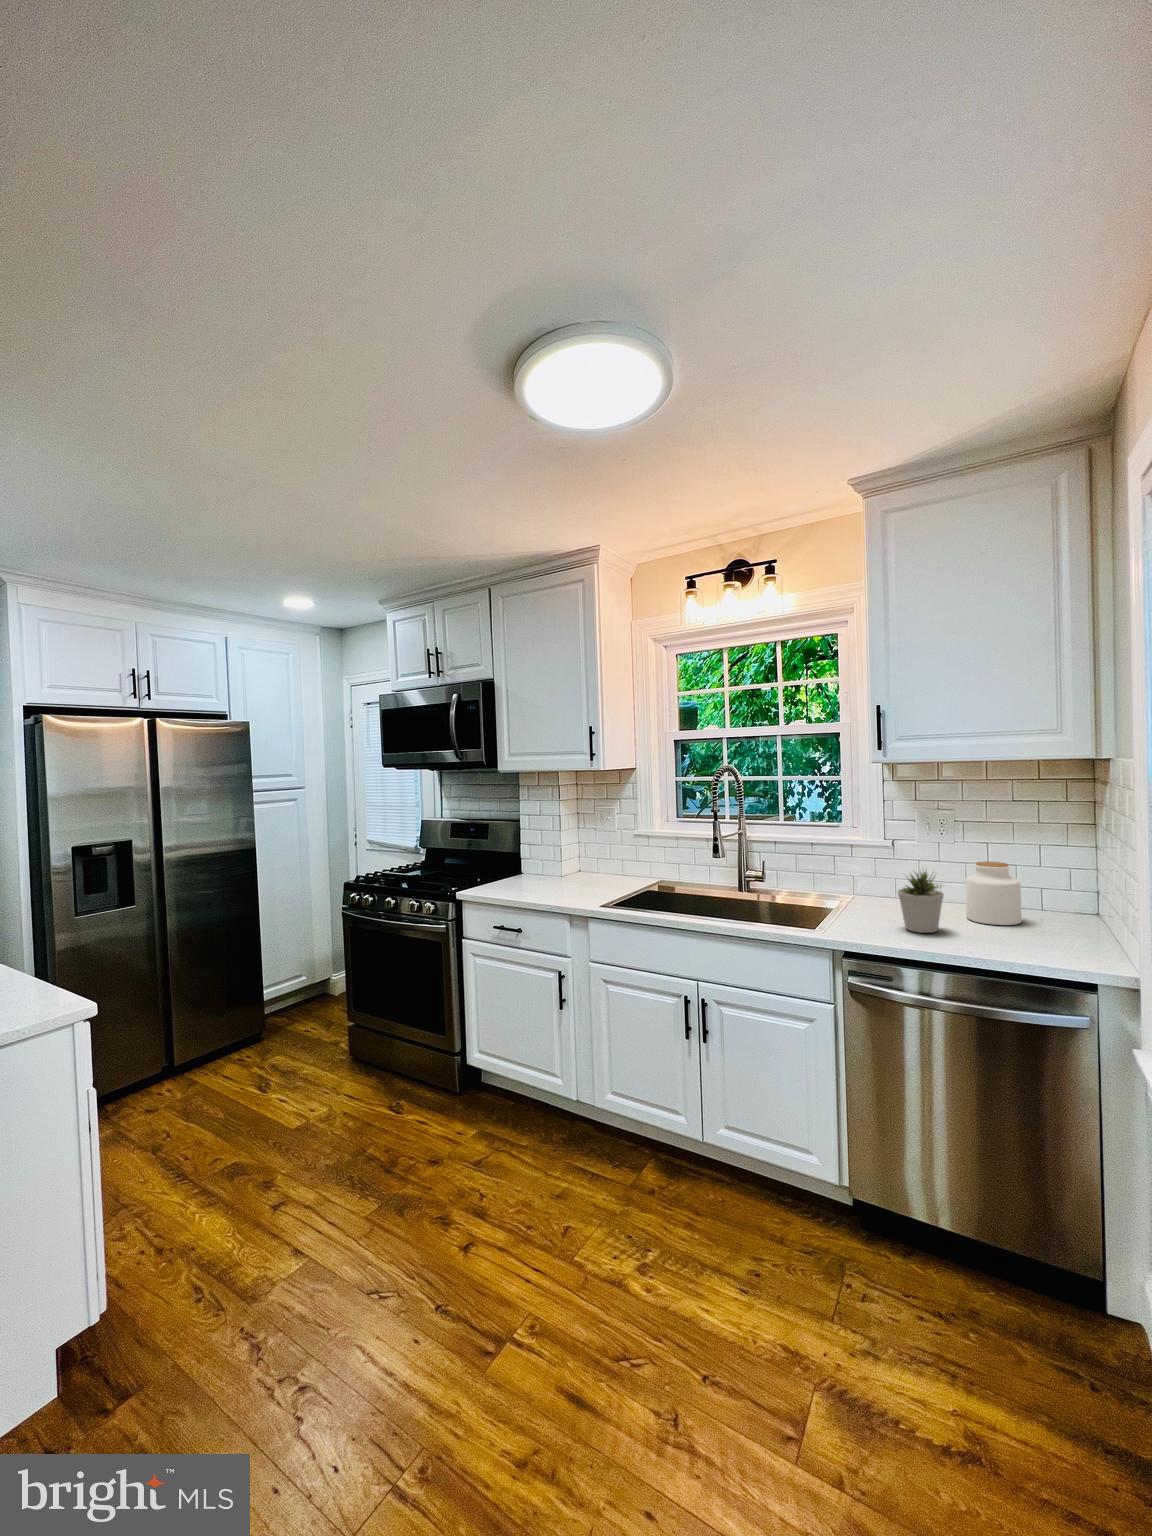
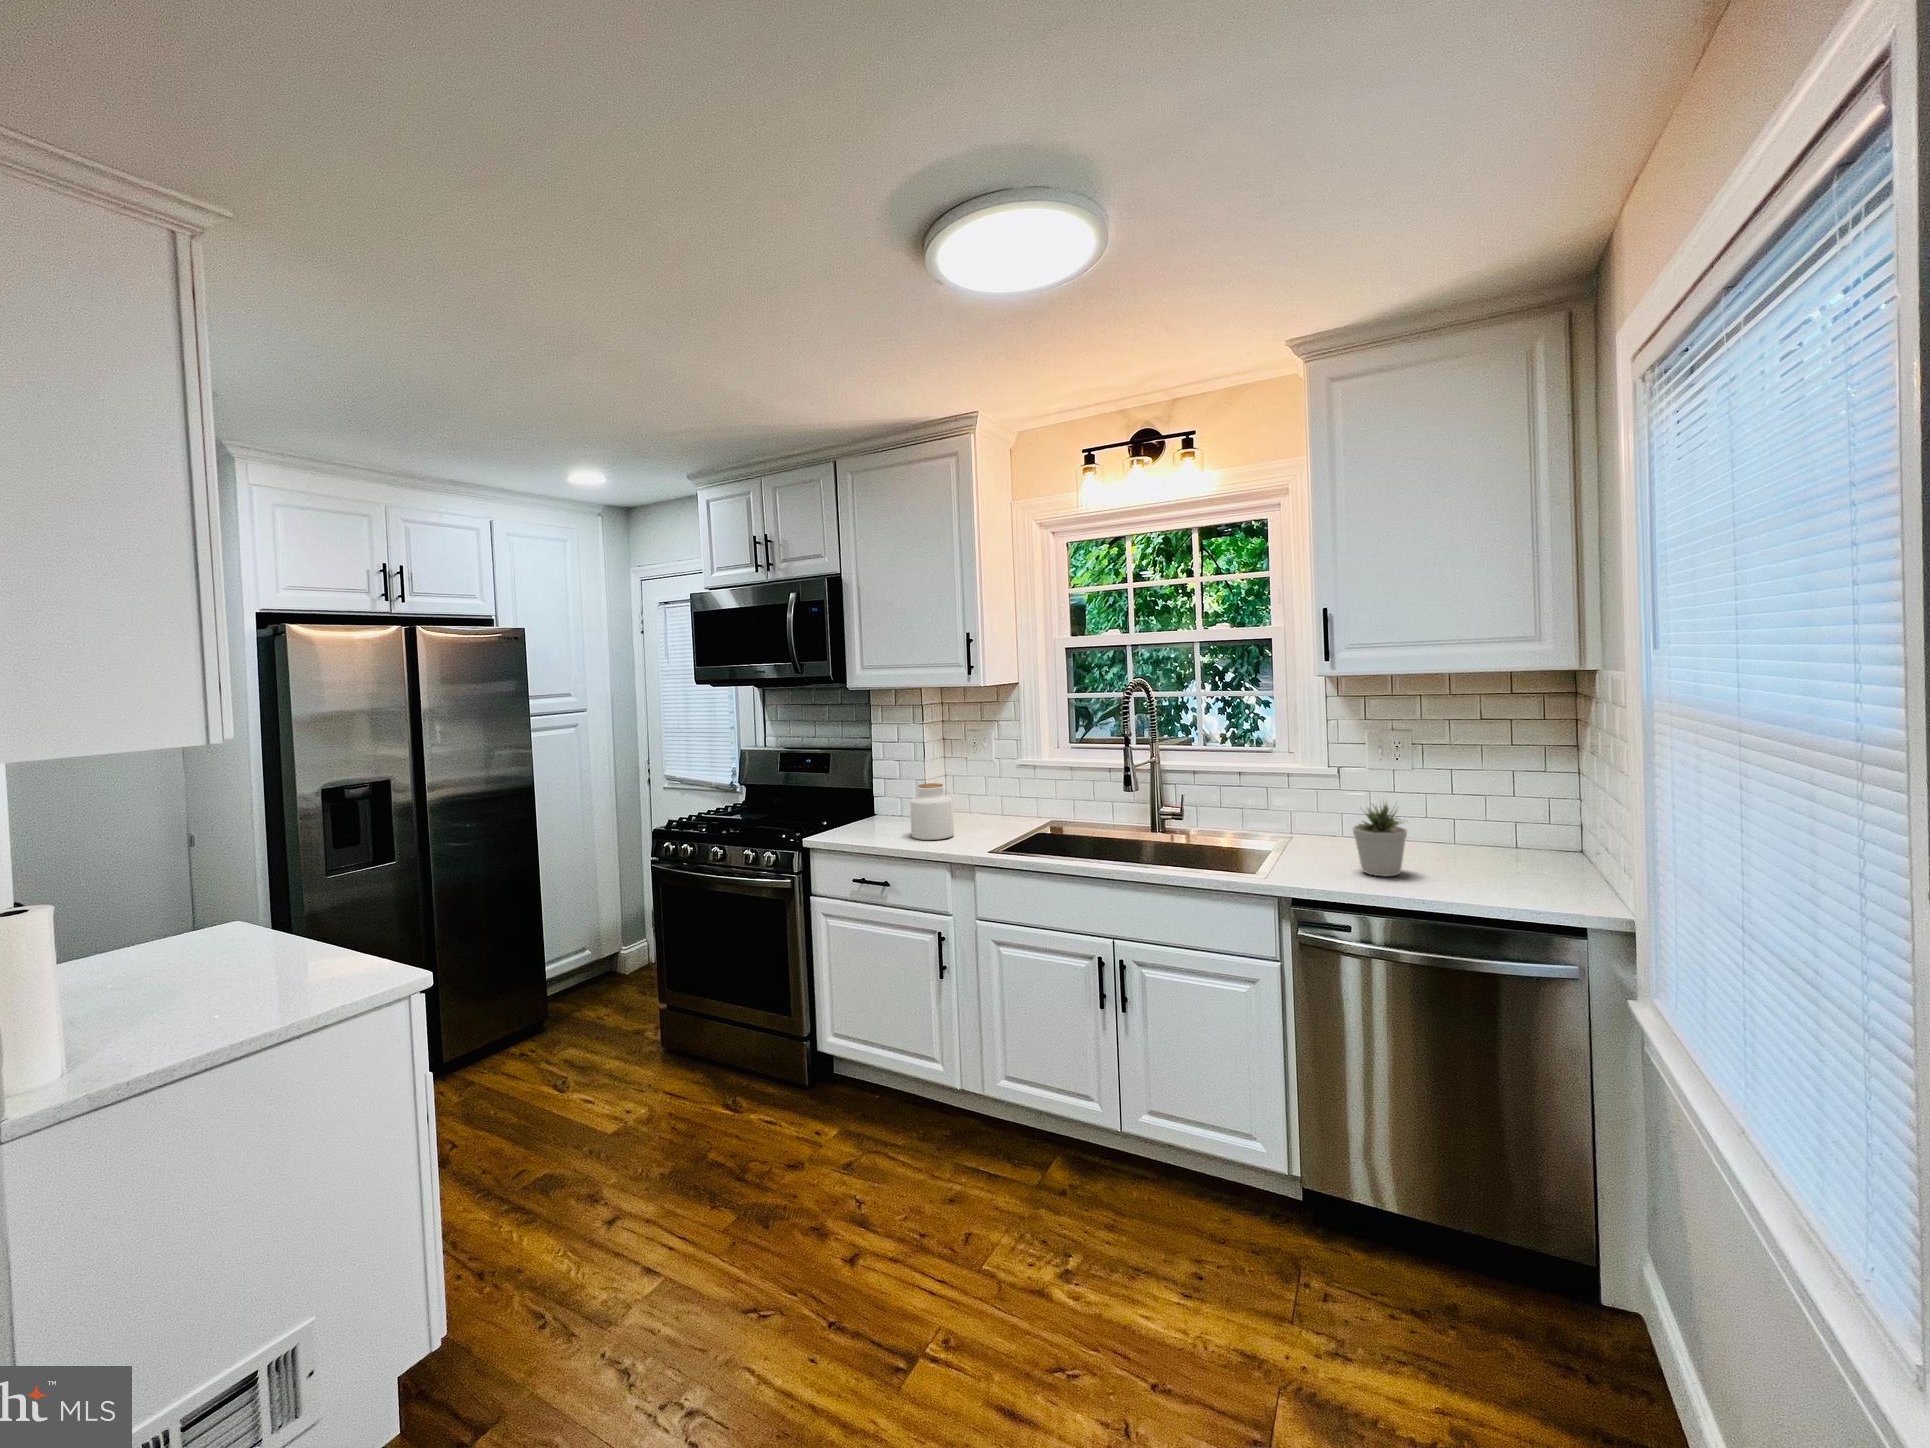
jar: present [965,862,1022,925] -> present [910,783,954,840]

